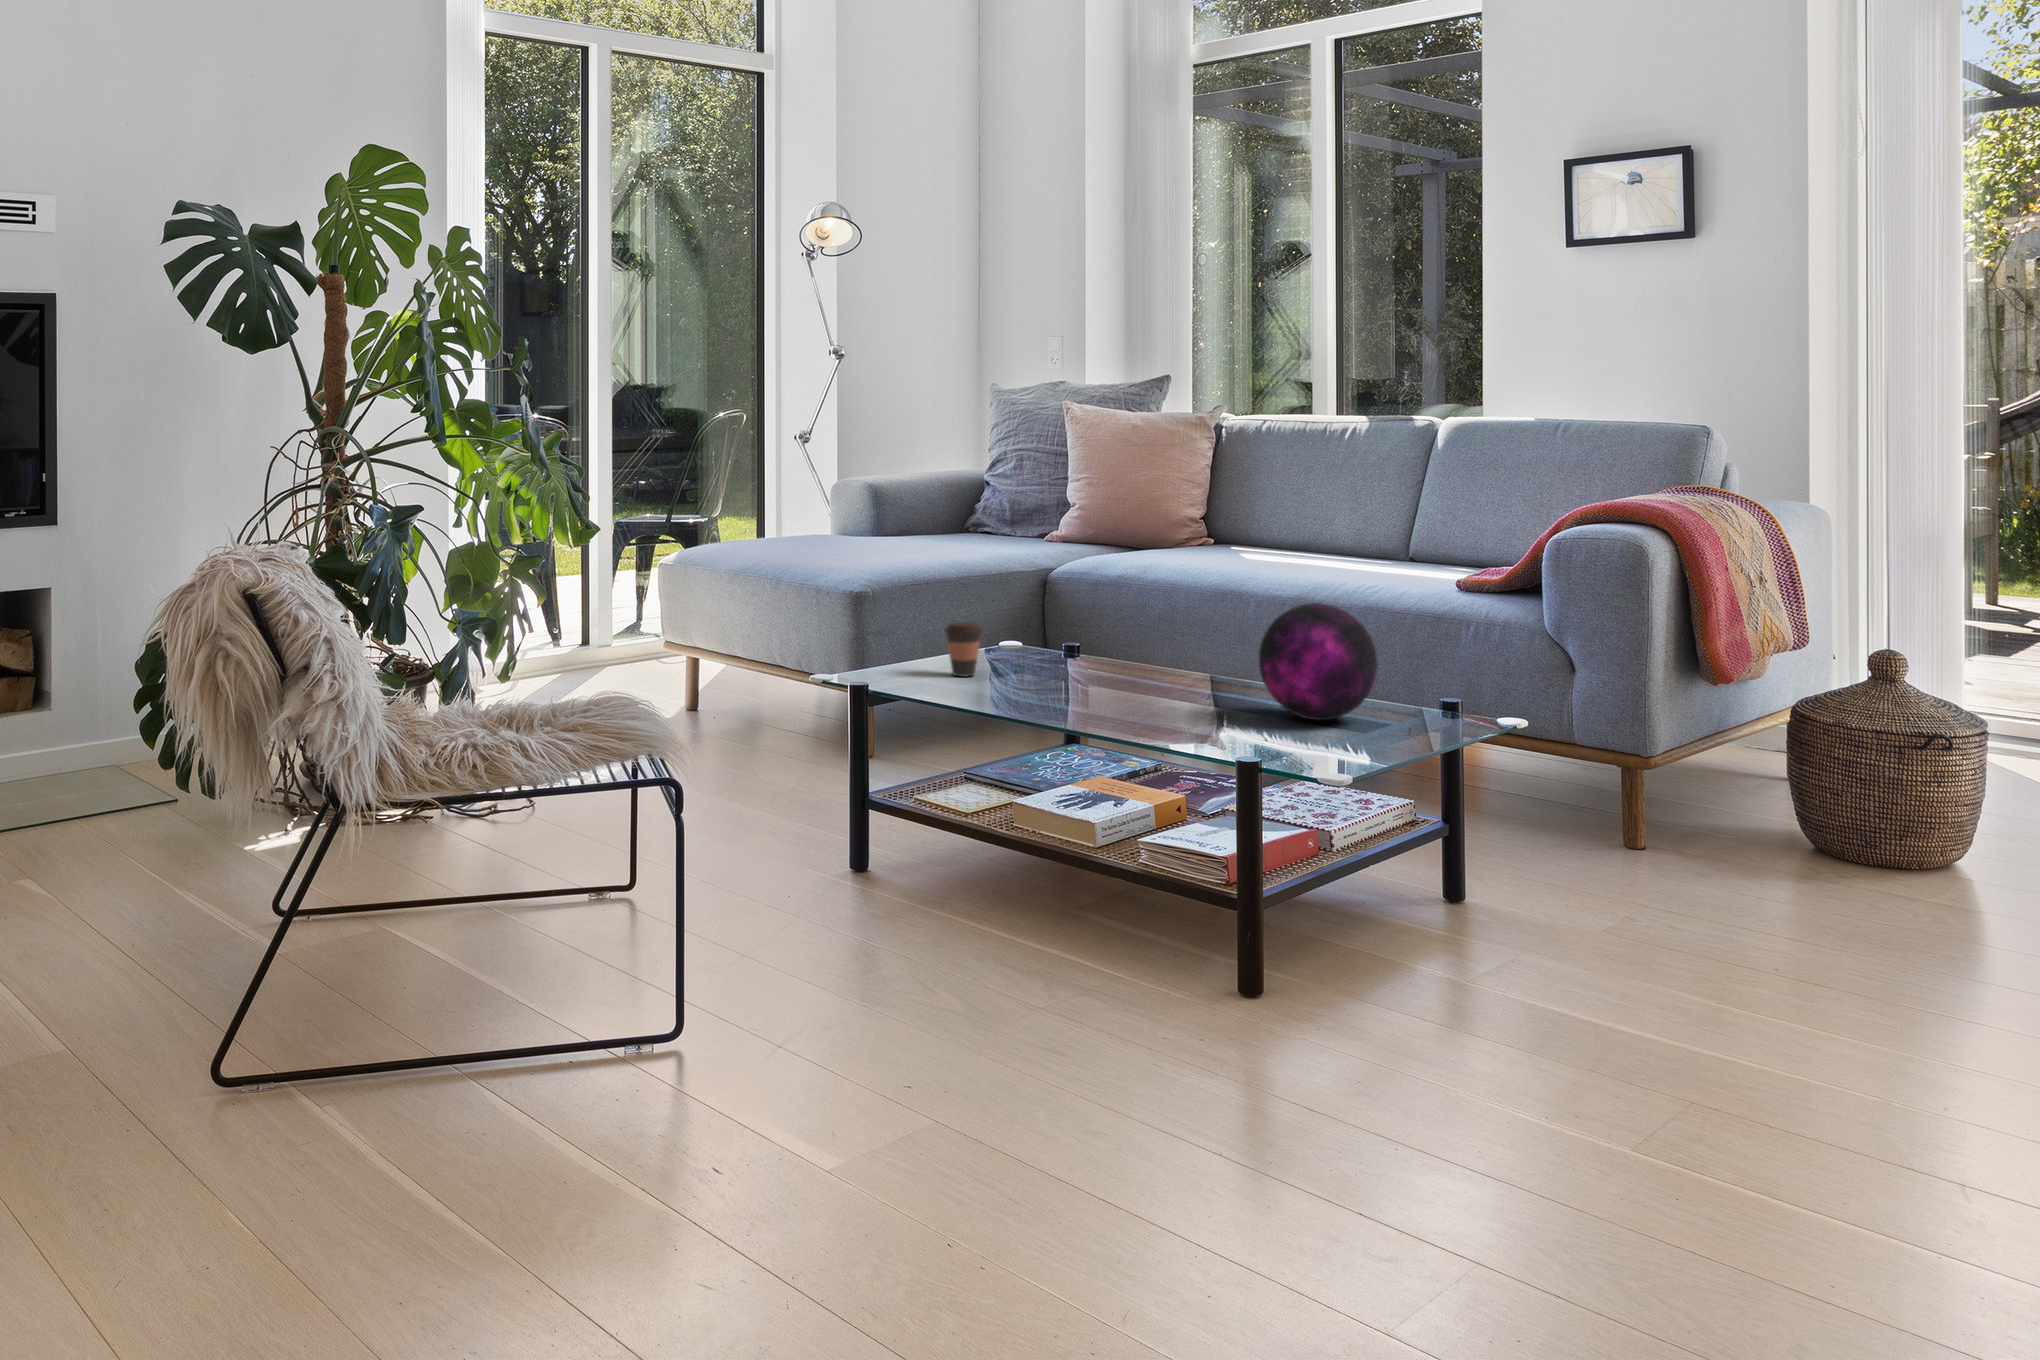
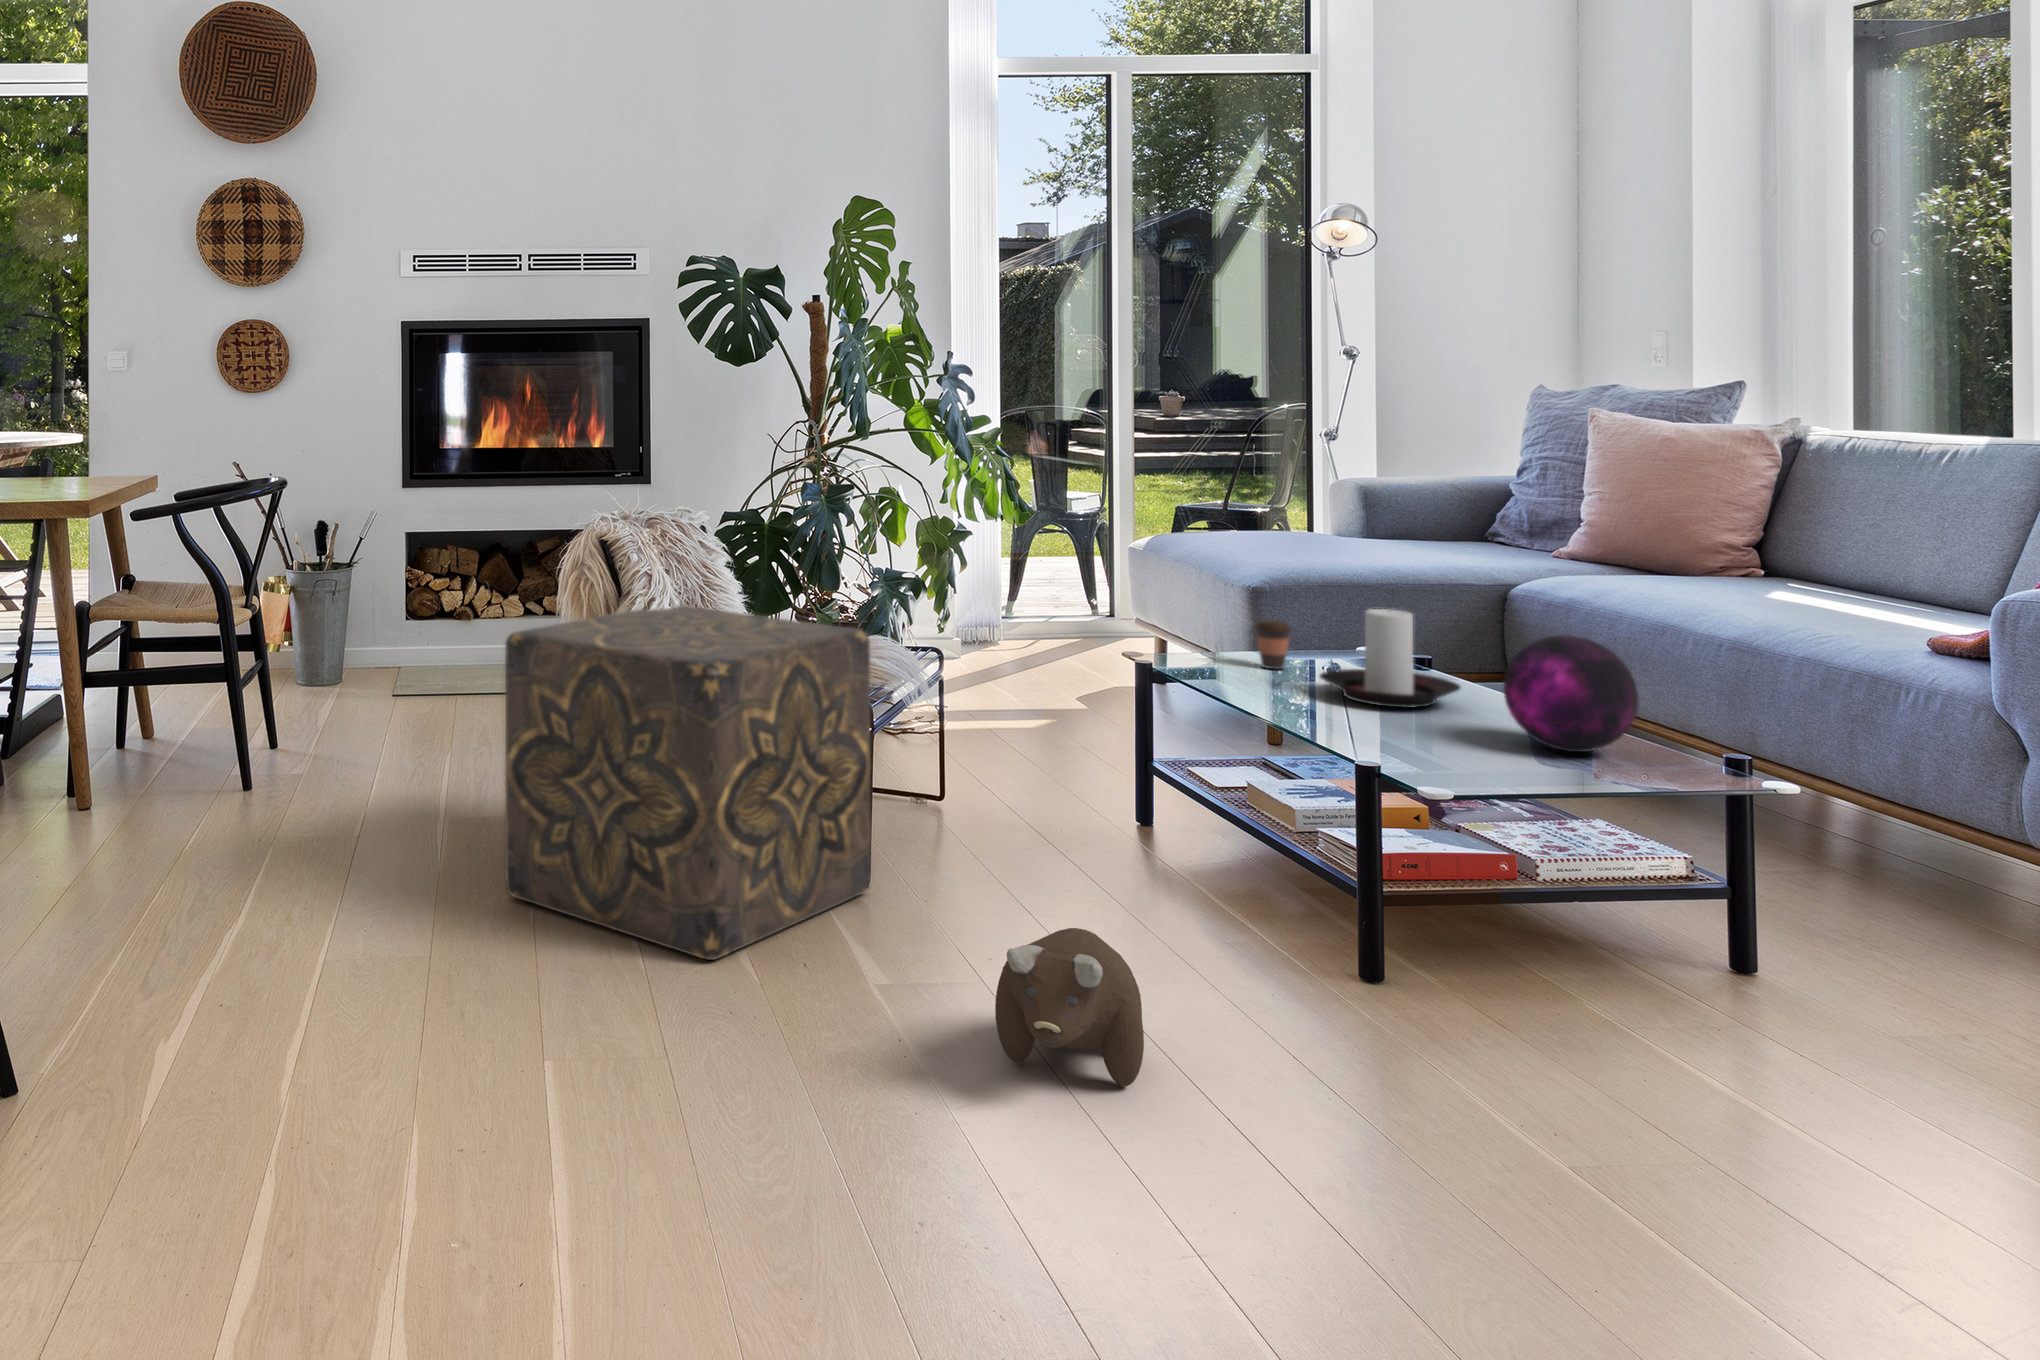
candle holder: none [1042,593,1178,700] -> present [1320,609,1460,708]
ottoman: none [177,677,681,1196] -> present [505,605,871,960]
plush toy: none [1062,1019,1248,1217] -> present [995,928,1144,1086]

